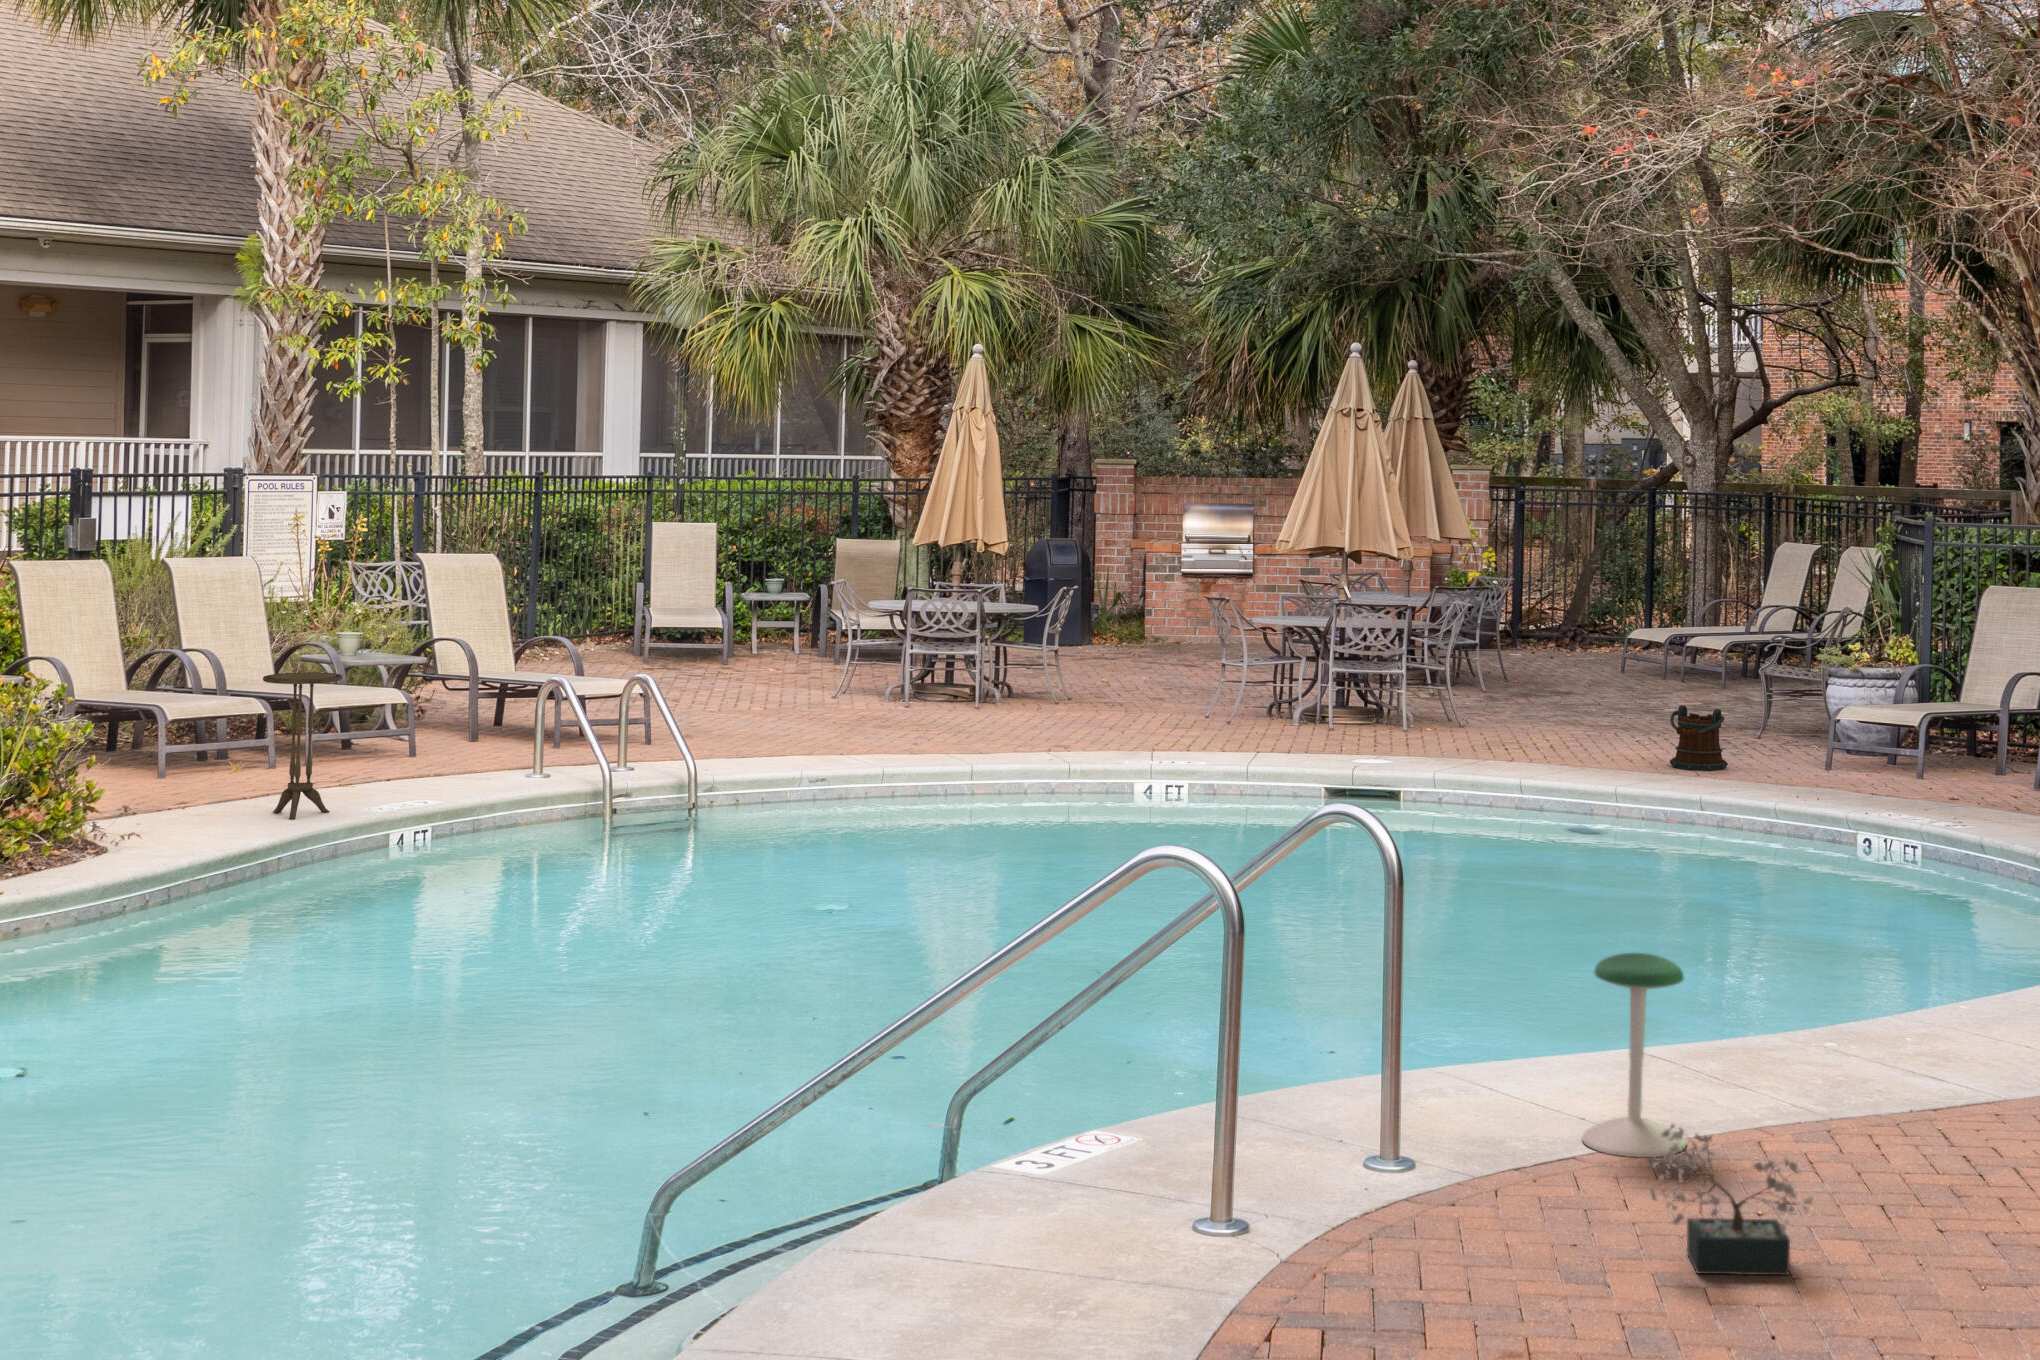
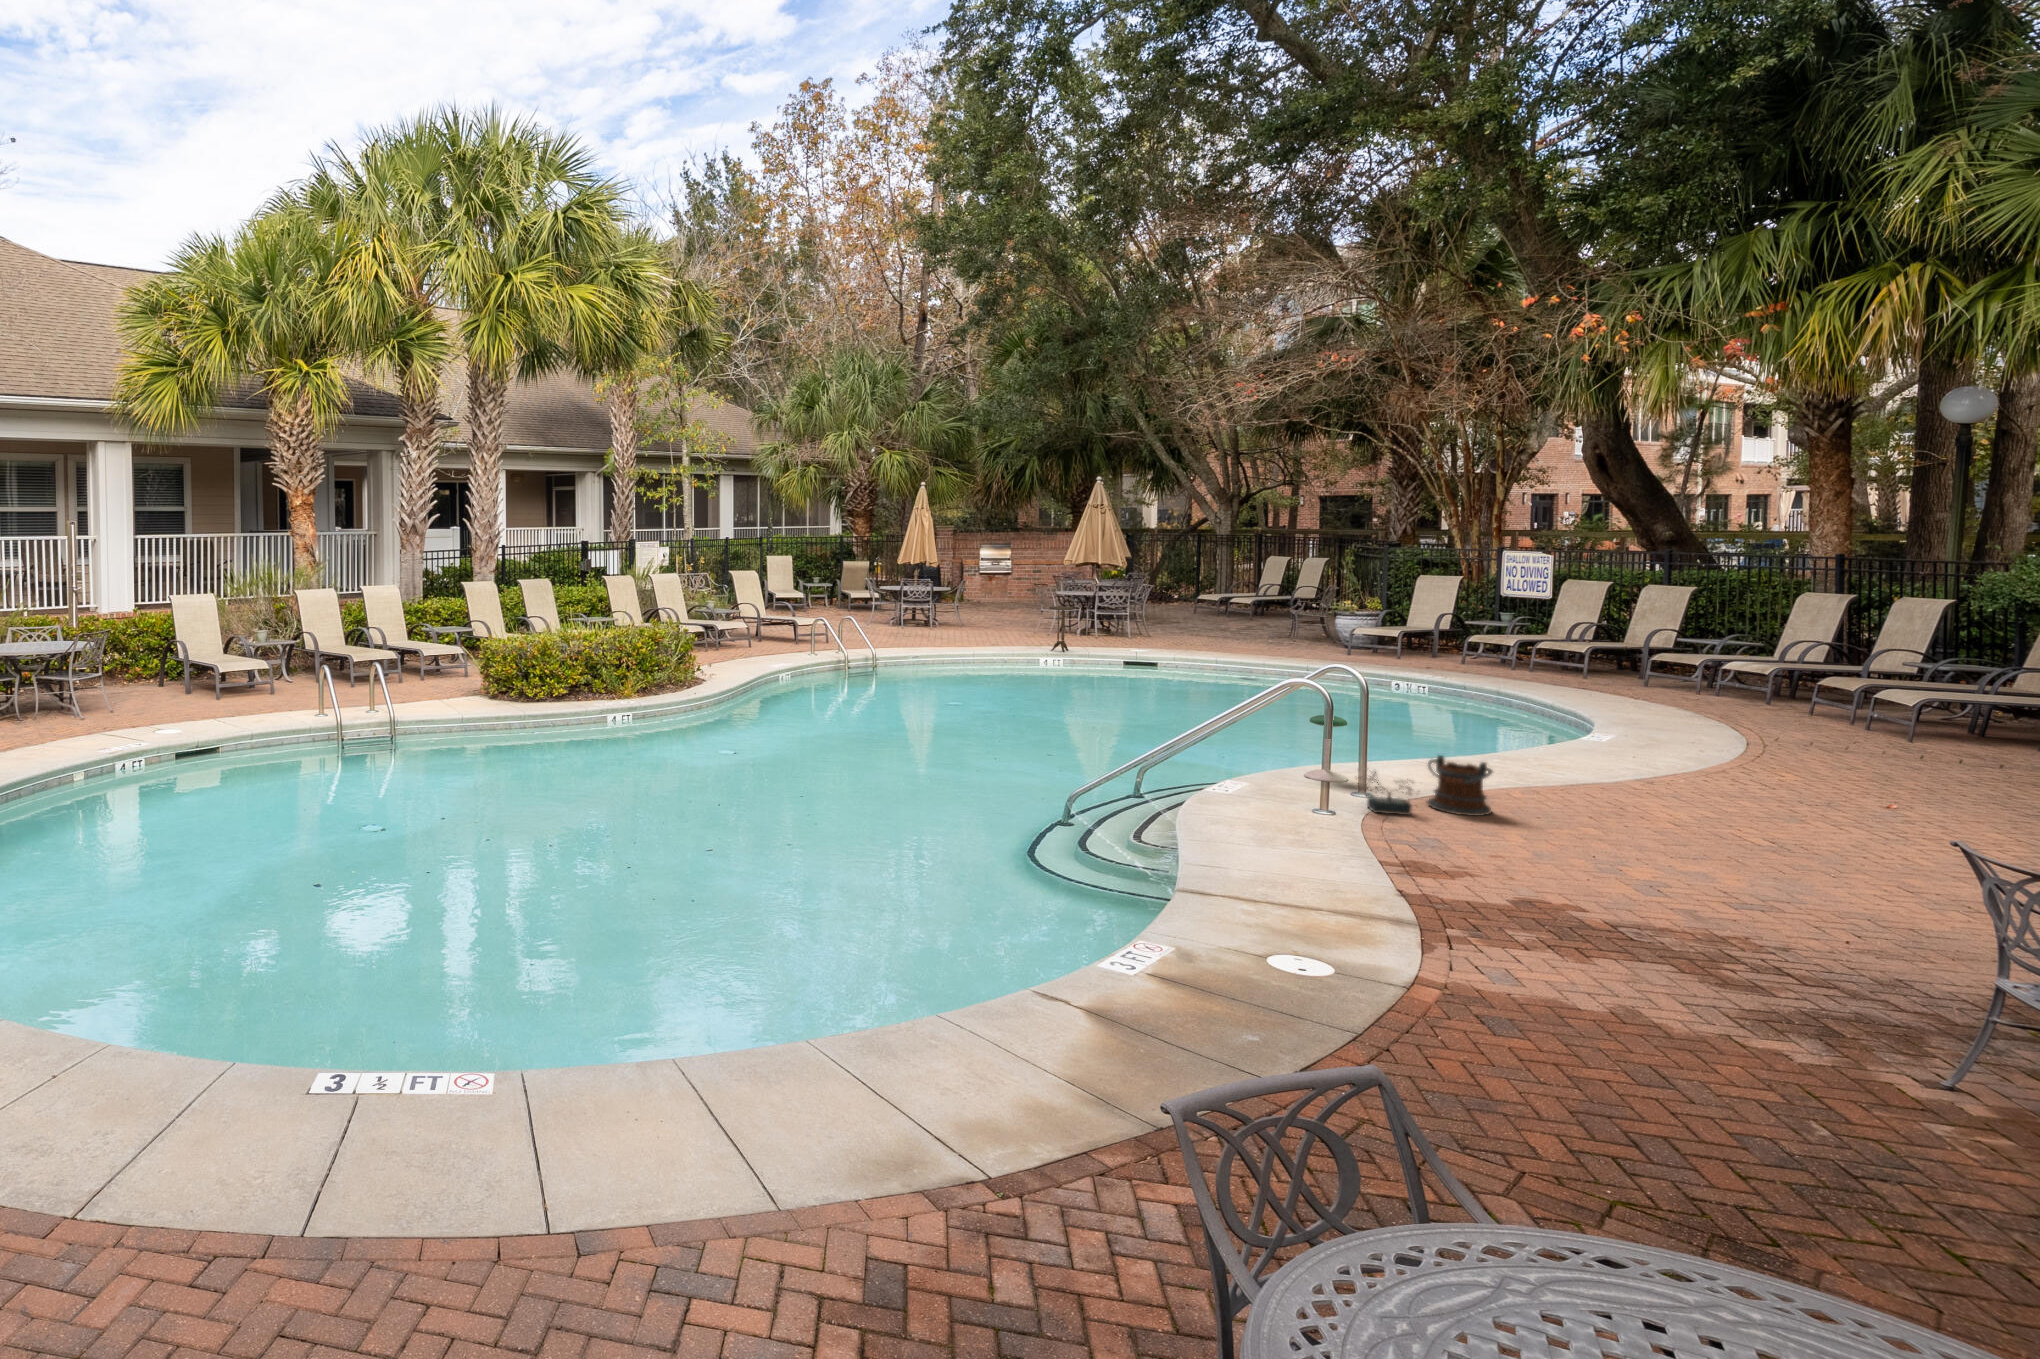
side table: present [263,672,342,820] -> present [1049,606,1075,652]
bucket: present [1670,705,1728,771] -> present [1427,755,1492,816]

